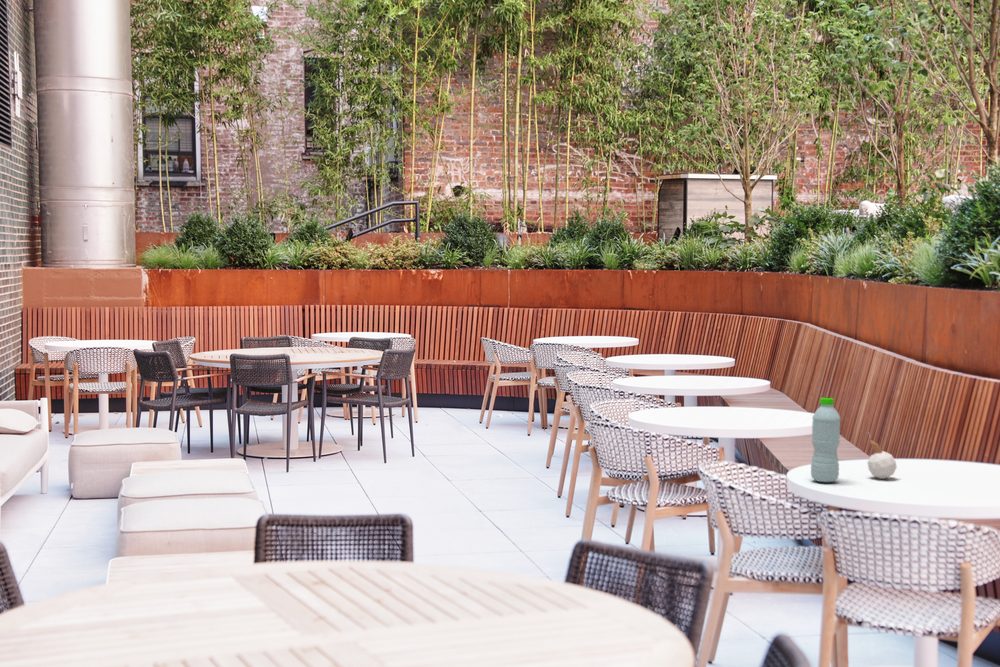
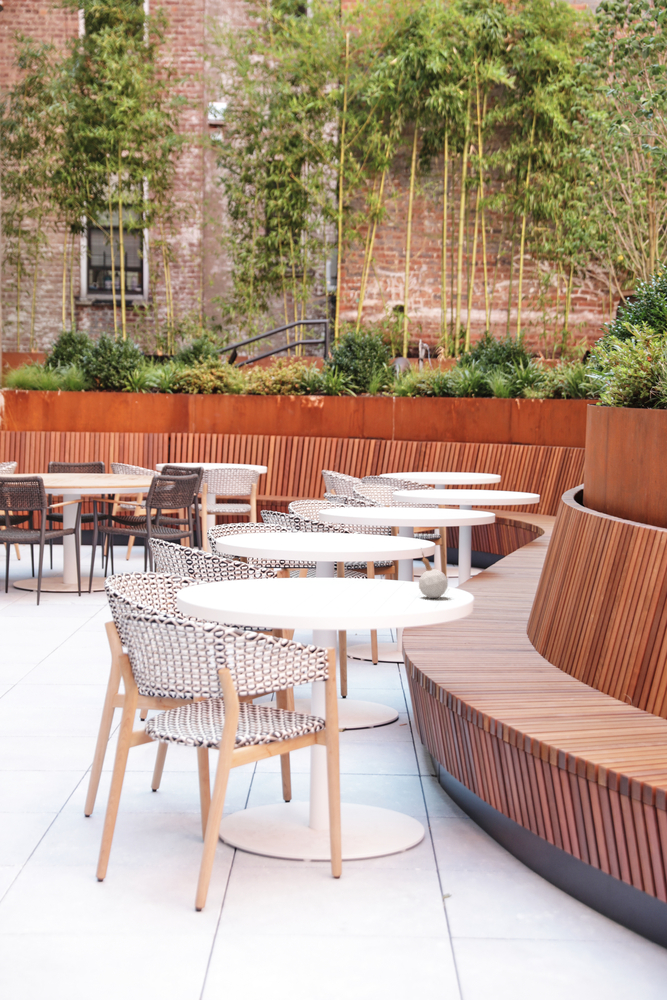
water bottle: present [811,398,840,482] -> none [350,509,379,598]

